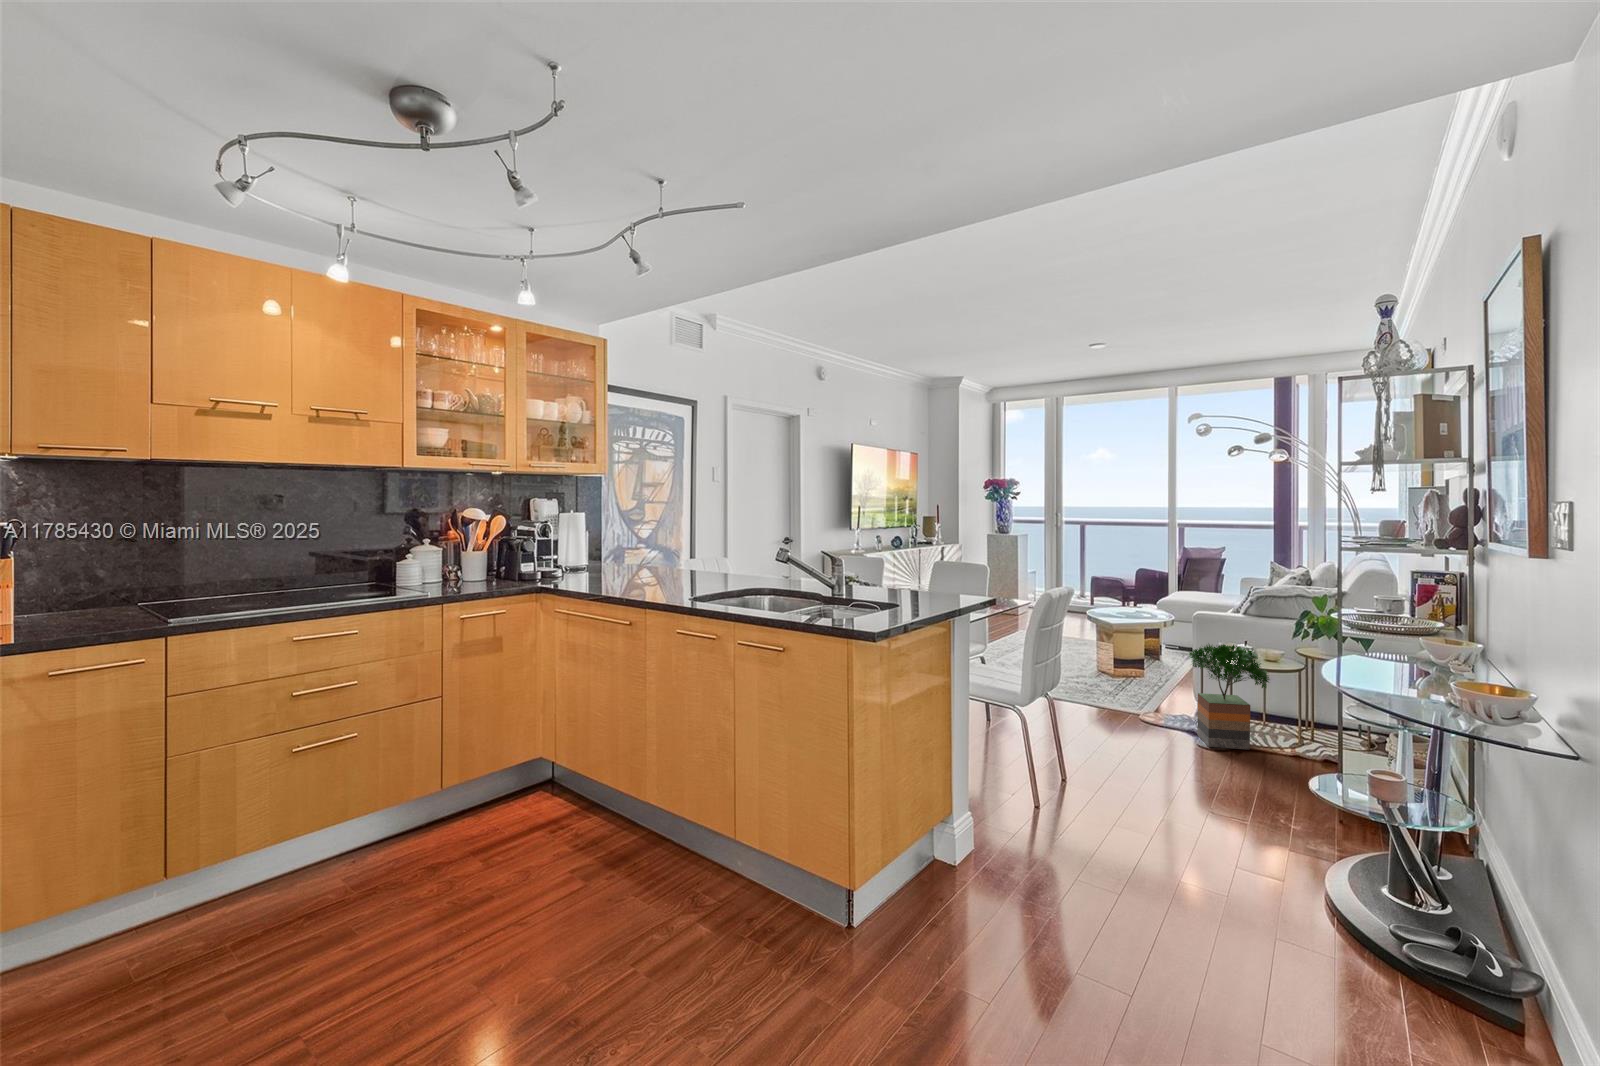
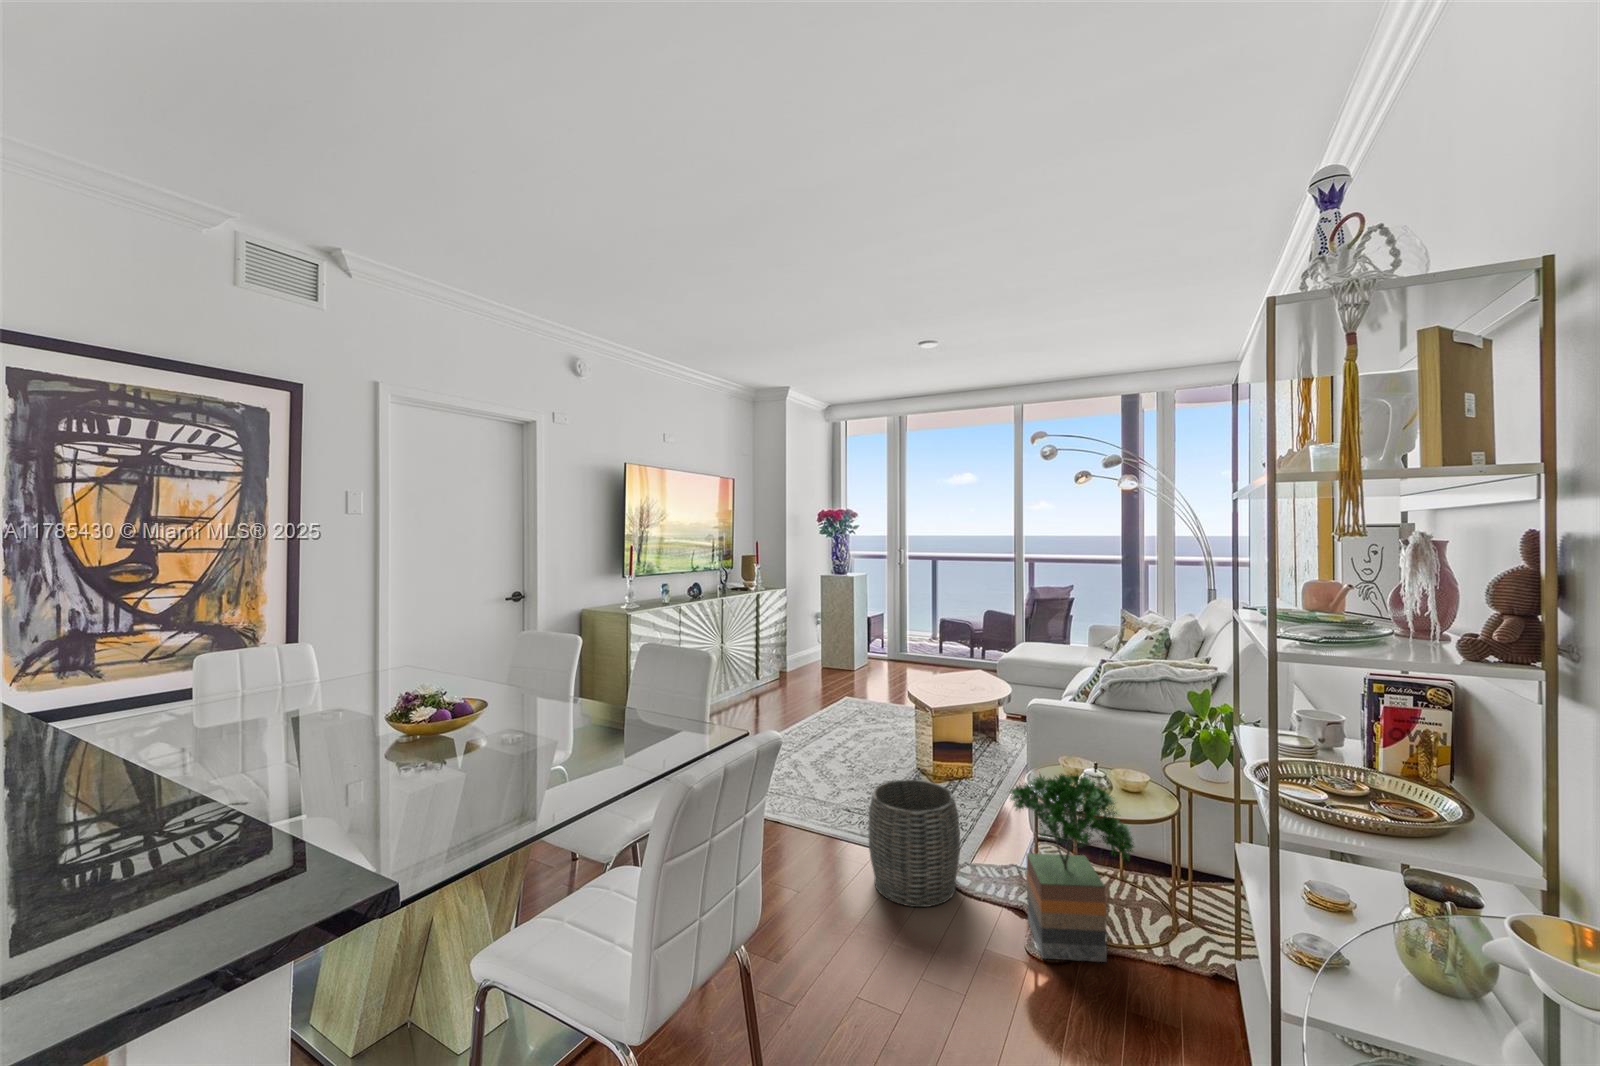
woven basket: none [1087,657,1150,727] -> present [868,780,960,907]

